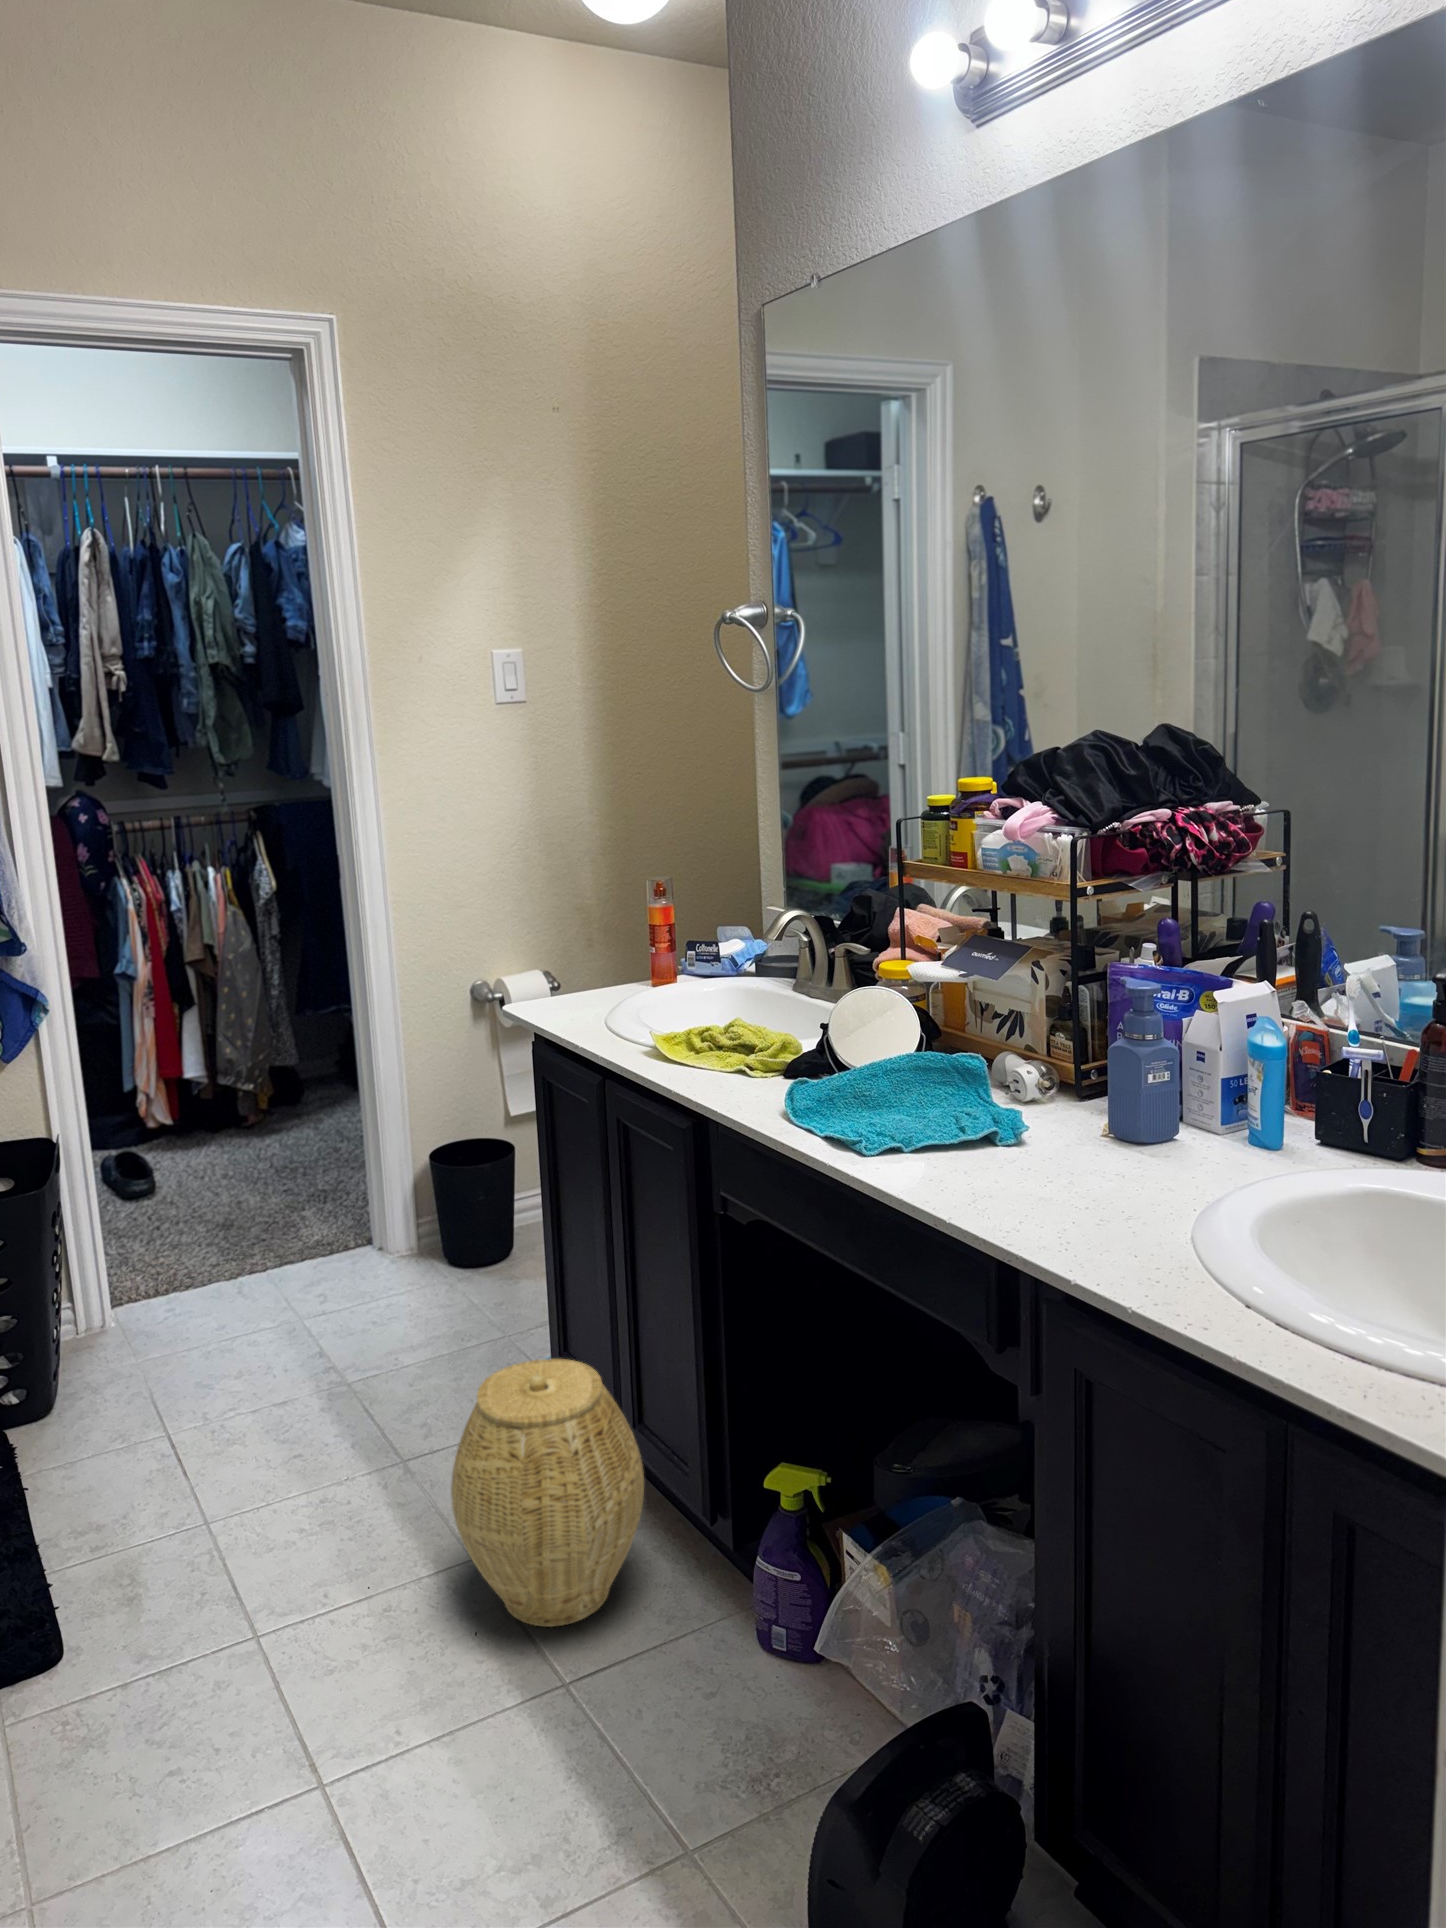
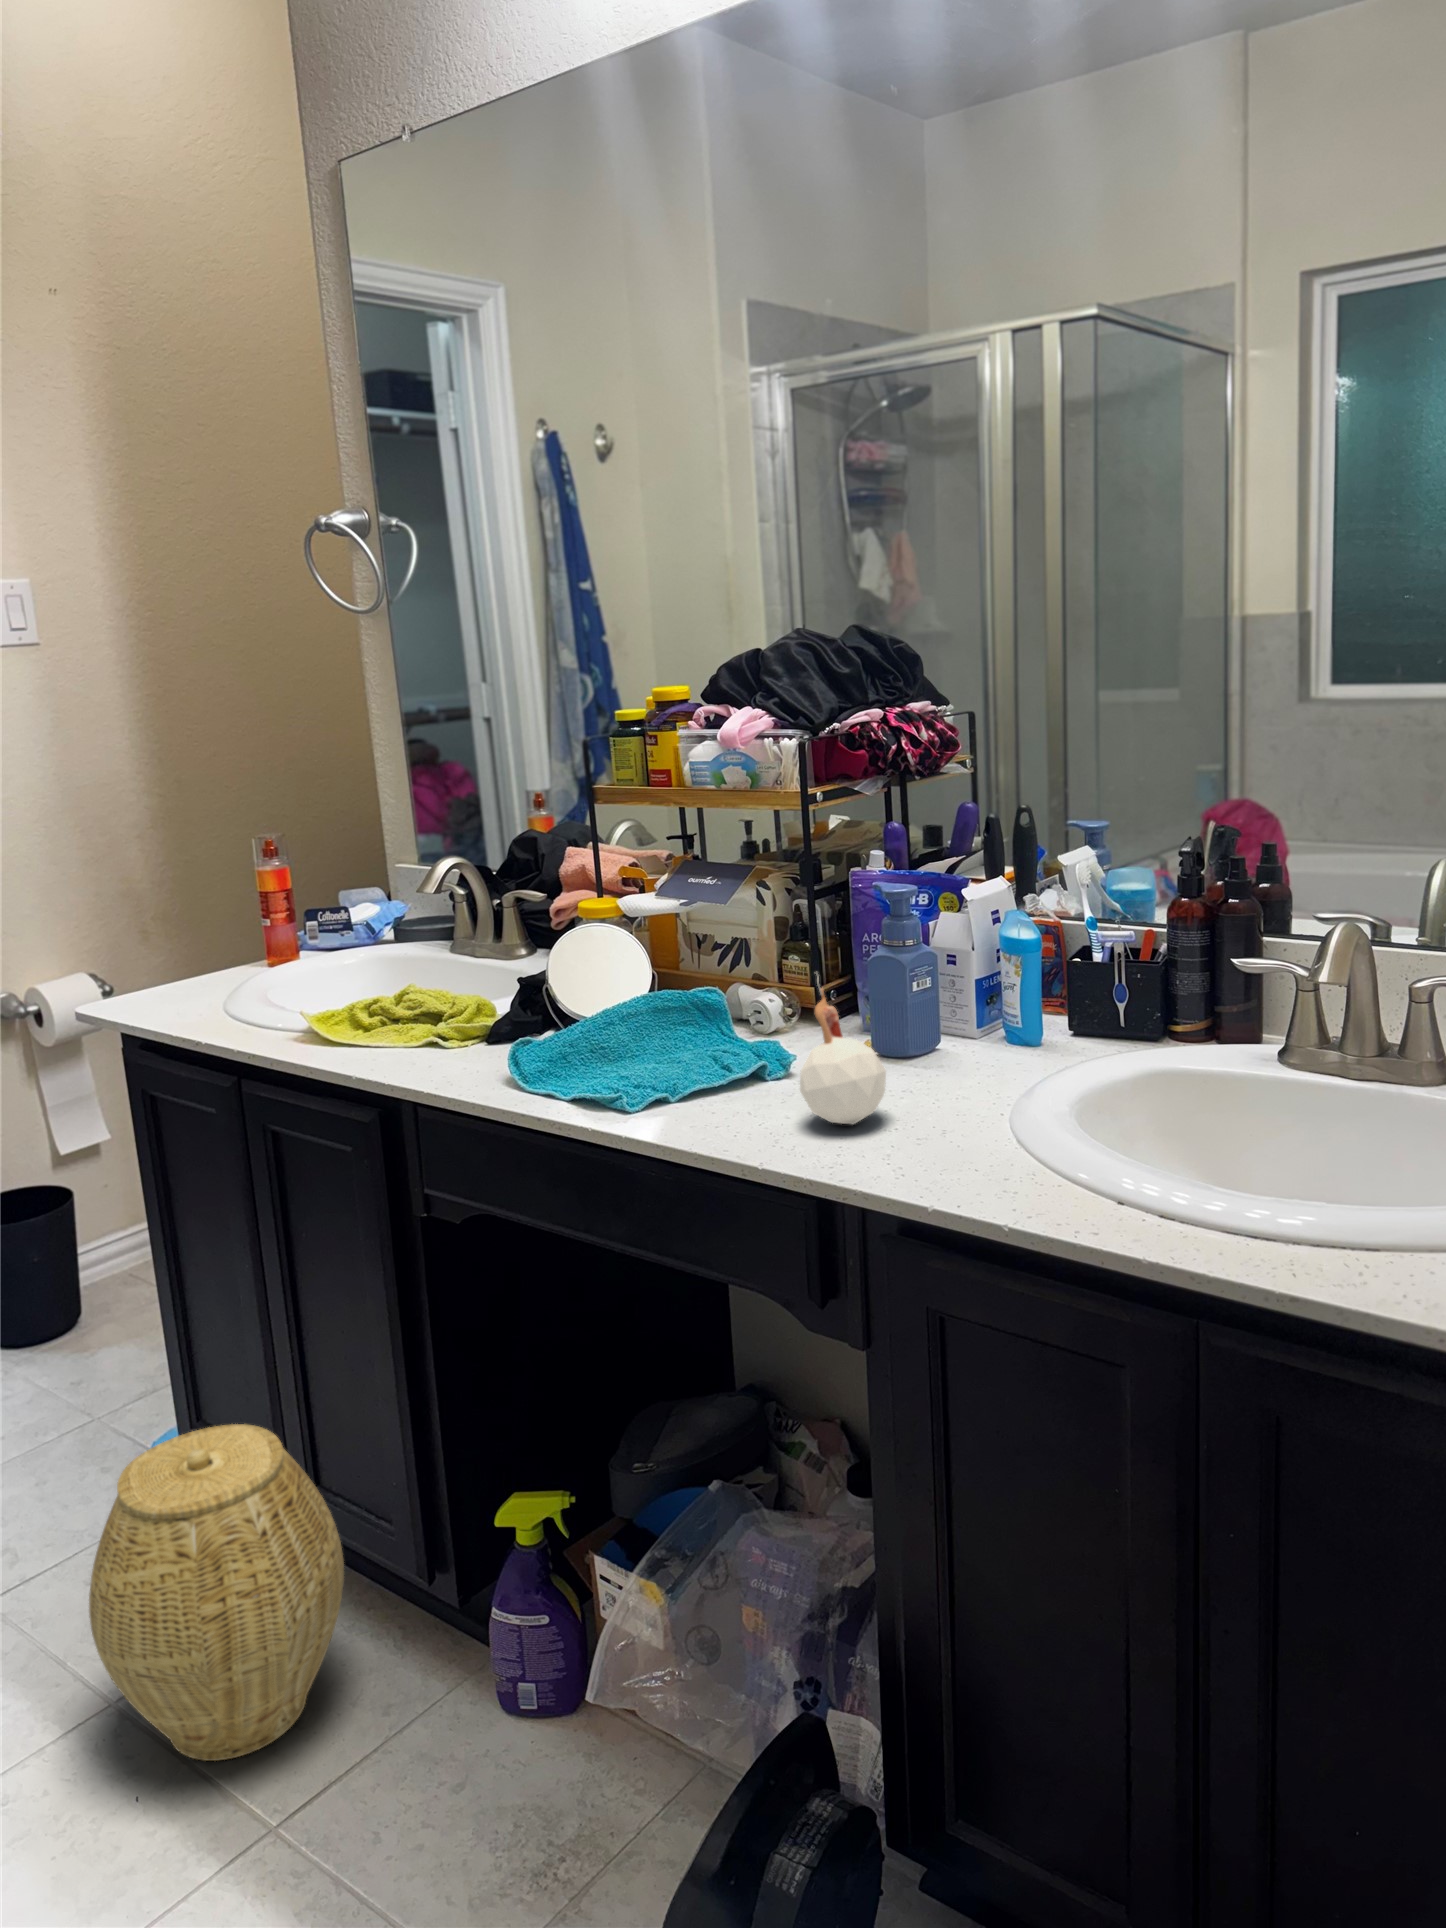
candle: none [1007,1058,1087,1201] -> present [800,972,886,1124]

